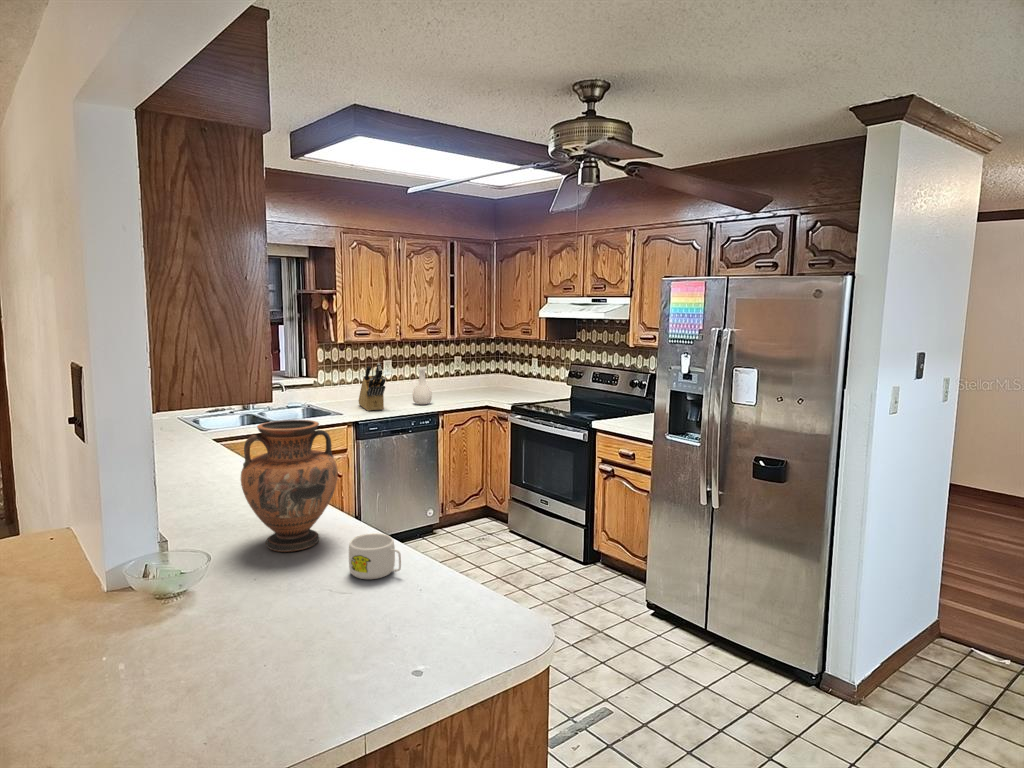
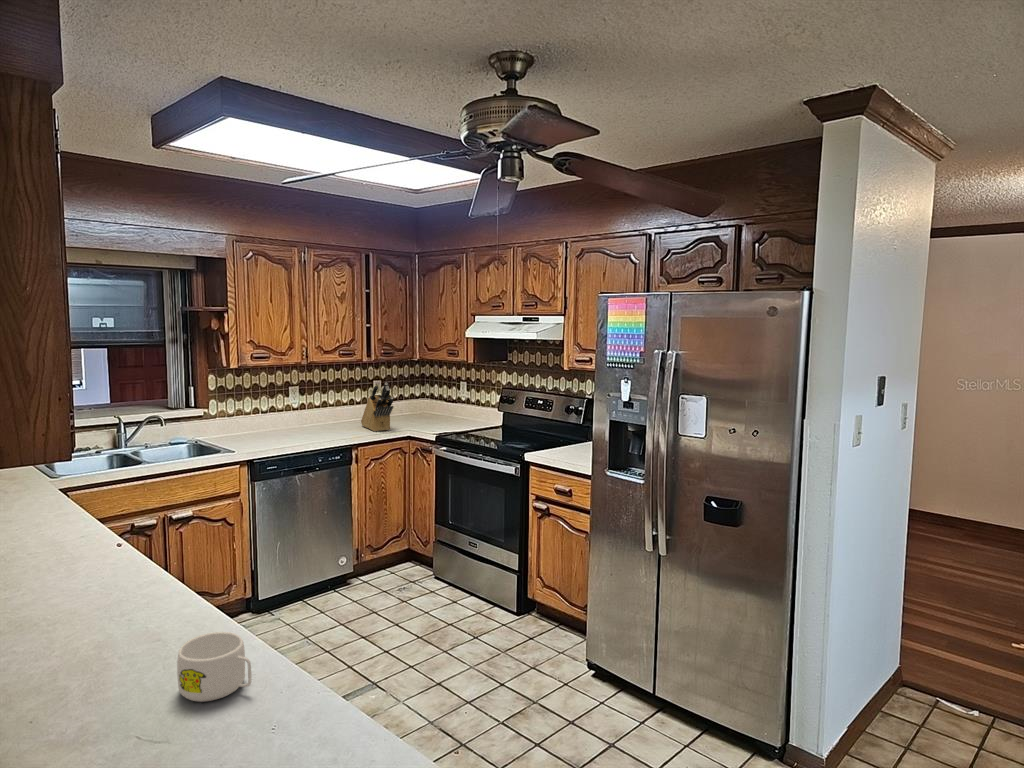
knife block: present [359,363,385,411] -> present [361,383,394,431]
bottle: present [412,363,432,405] -> none [321,390,344,437]
vase: present [241,420,338,552] -> none [32,476,177,659]

